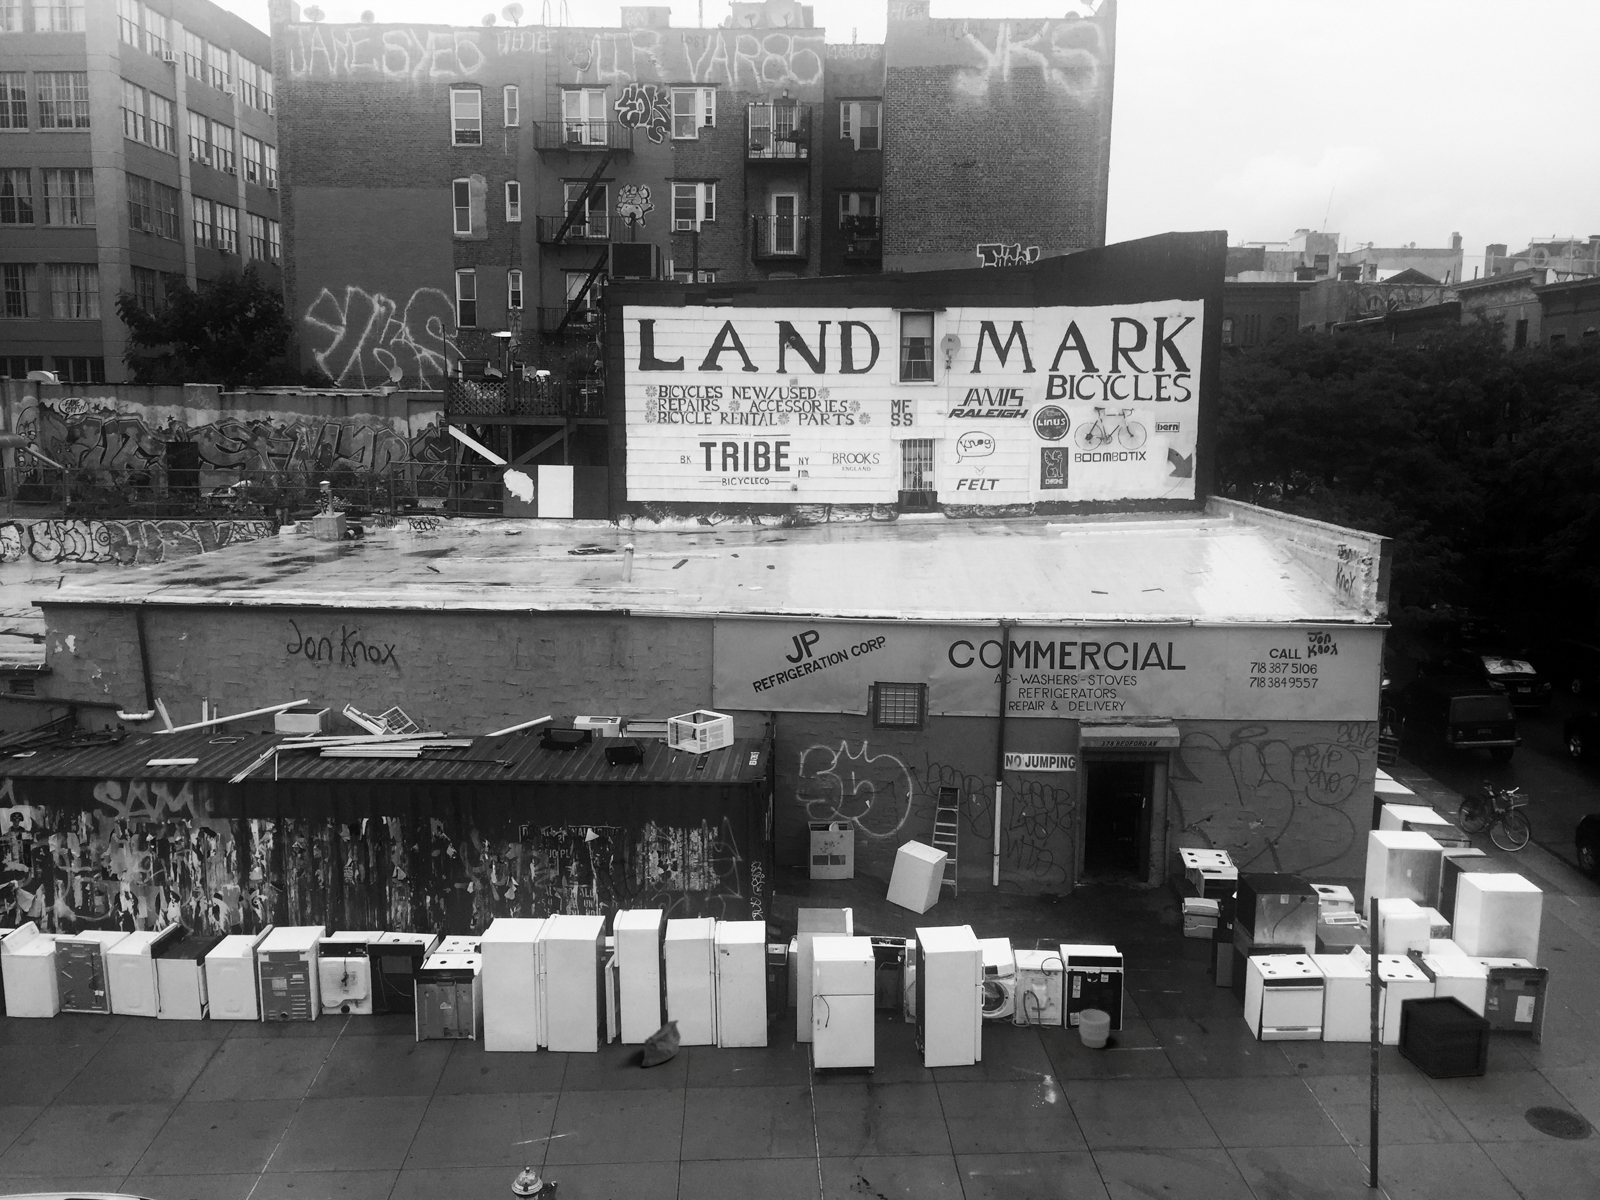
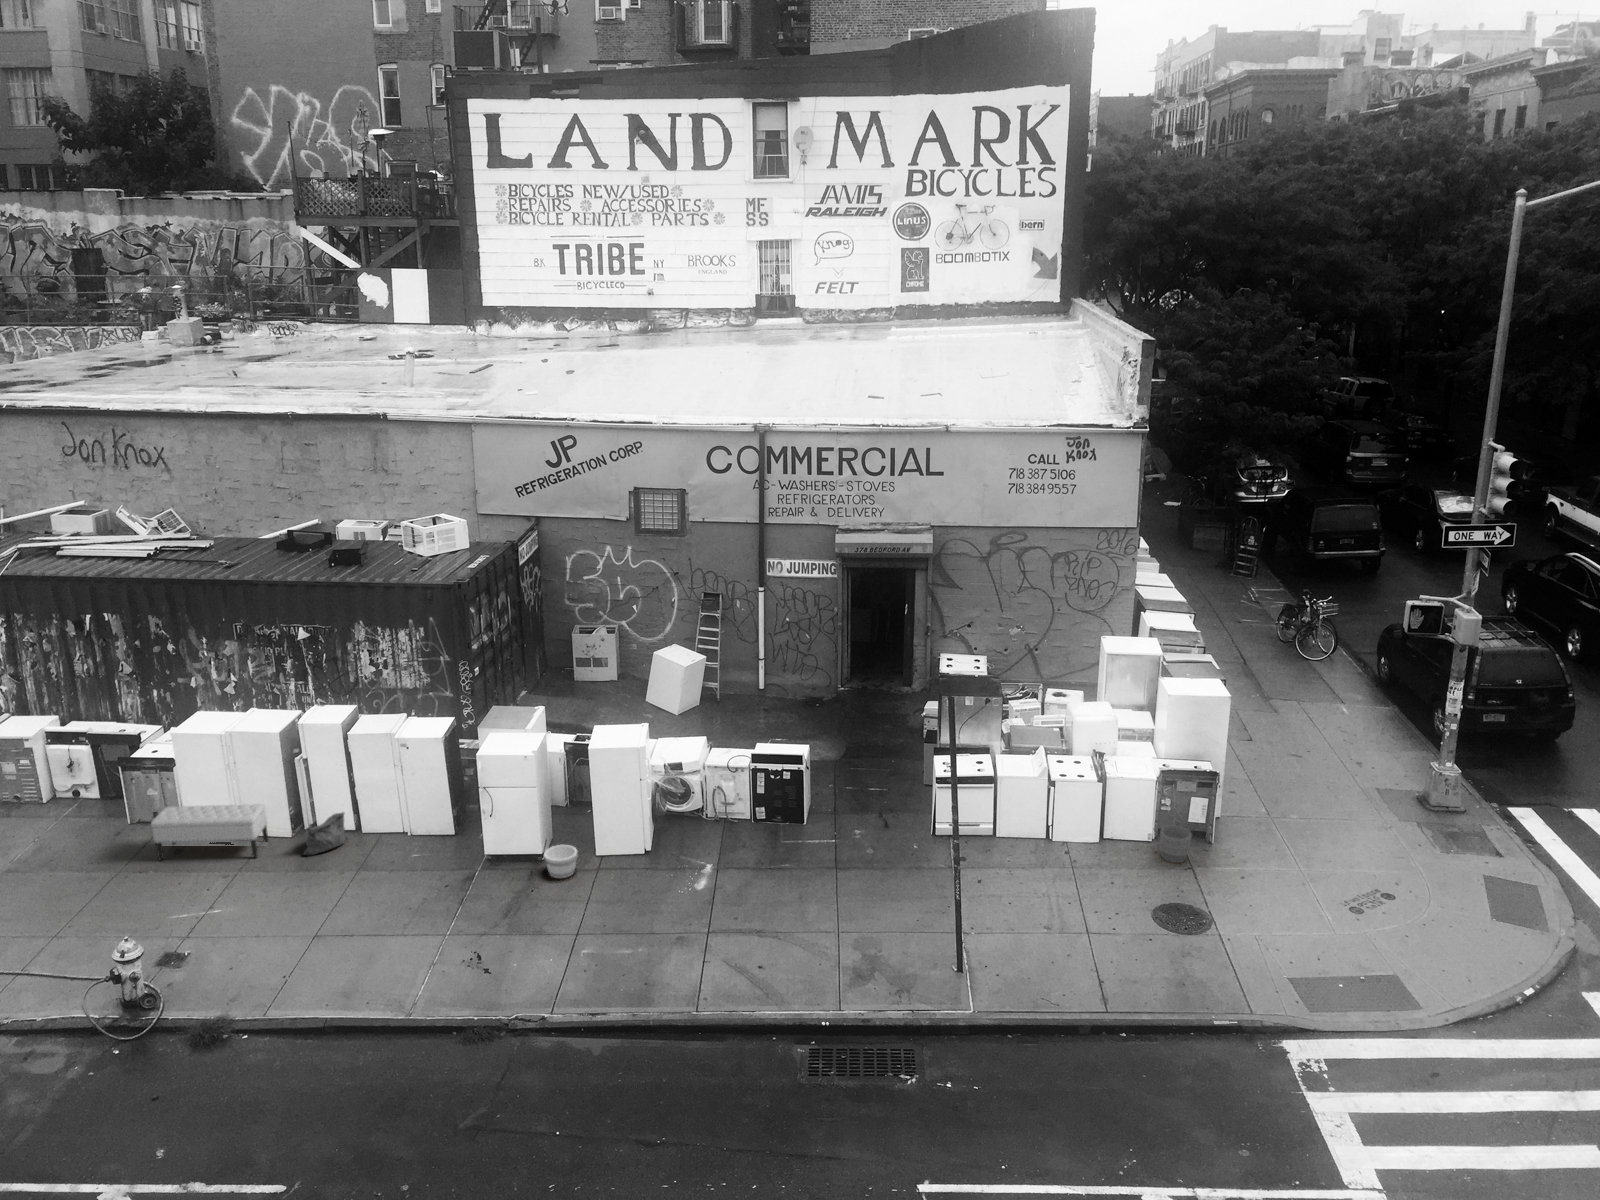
wooden crate: present [1398,996,1490,1079] -> none [1058,804,1137,884]
planter: present [1079,1010,1110,1048] -> present [1160,825,1192,863]
bench: none [493,1013,599,1076] -> present [151,804,268,861]
bucket: none [901,1049,935,1085] -> present [544,845,578,878]

